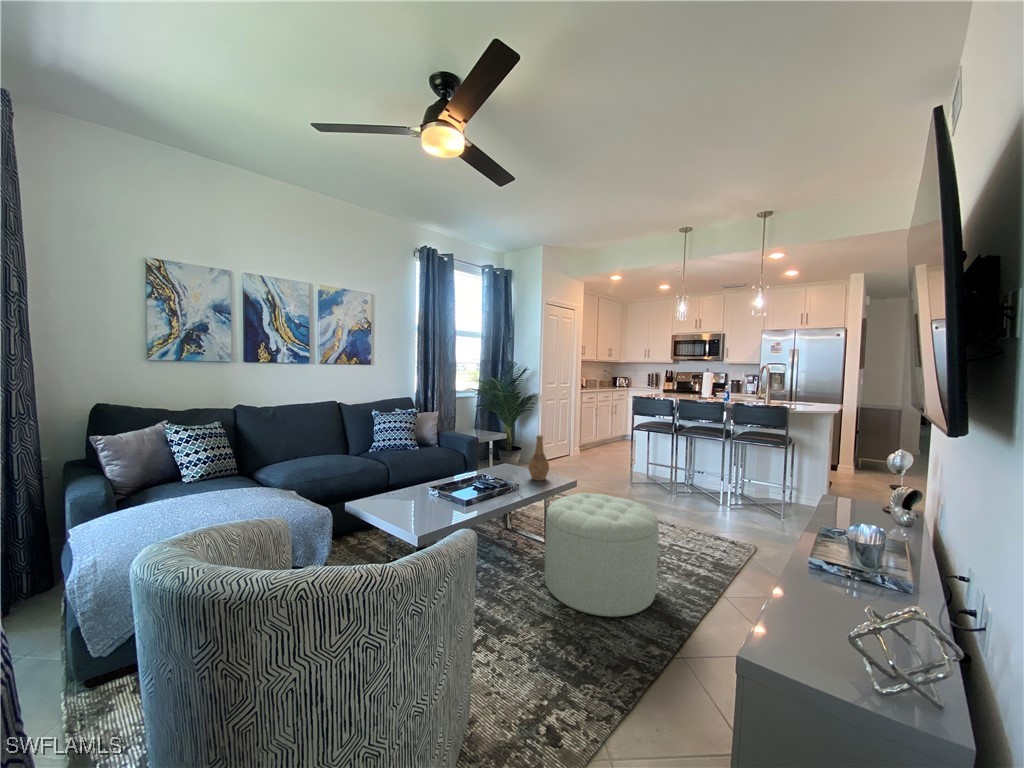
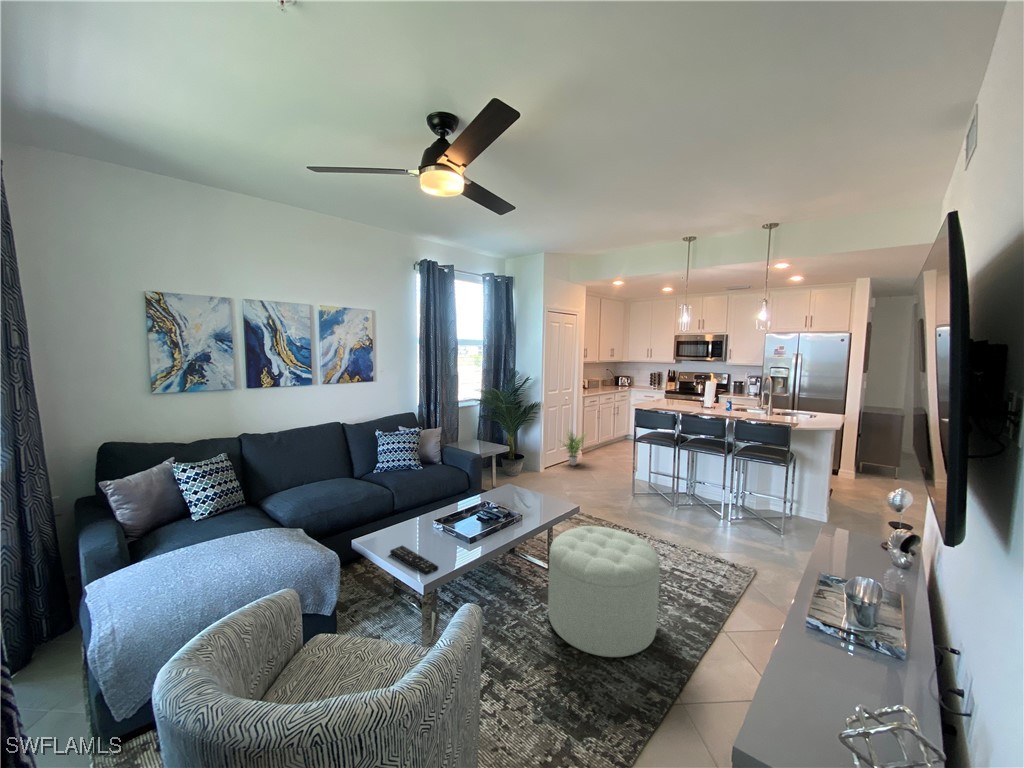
potted plant: none [553,423,587,460] -> present [561,432,585,466]
vase: present [529,435,549,480] -> none [532,464,552,509]
remote control: none [384,505,433,528] -> present [390,546,438,575]

